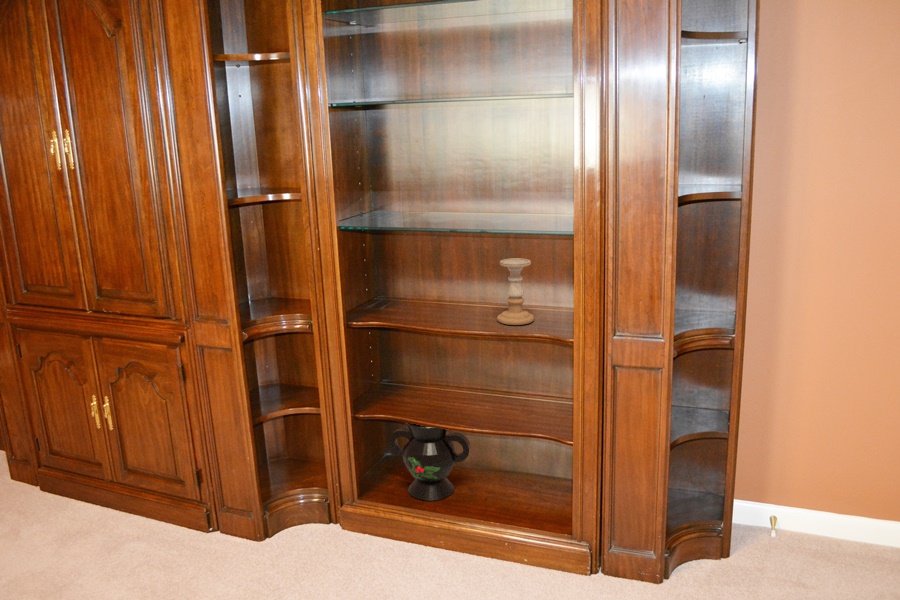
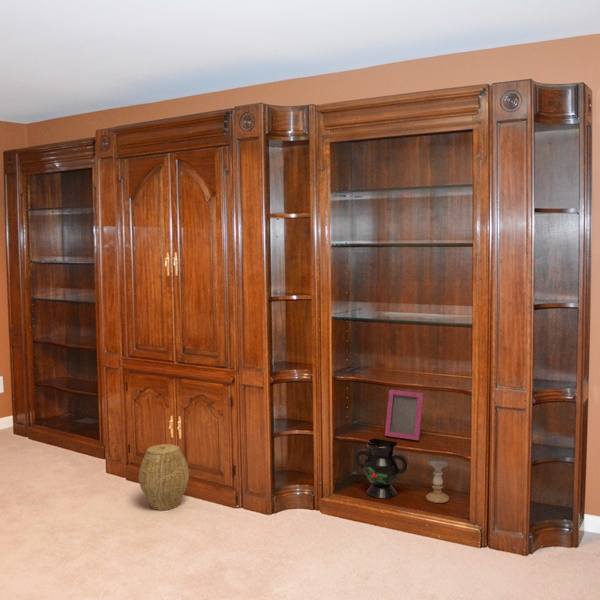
candle holder: present [497,258,534,325] -> present [426,460,449,503]
picture frame: none [433,336,490,413] -> present [385,390,424,440]
woven basket: none [37,443,126,550] -> present [139,444,189,510]

